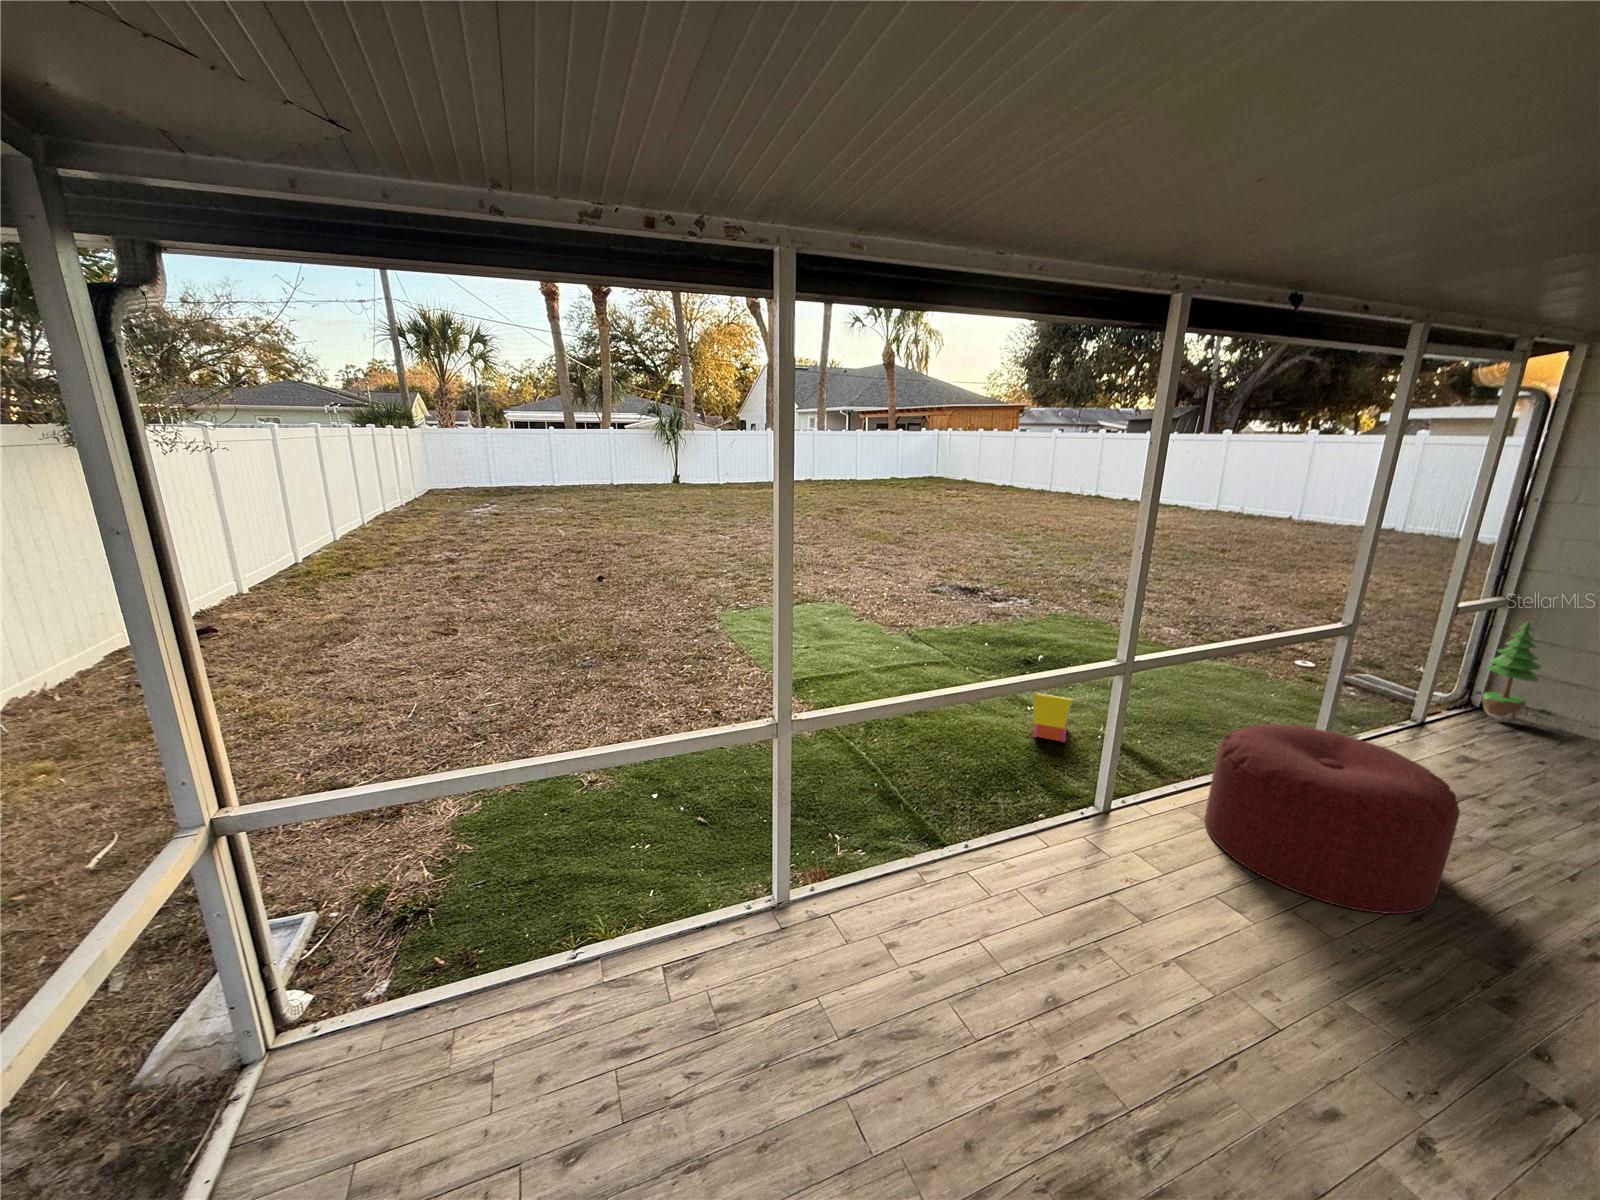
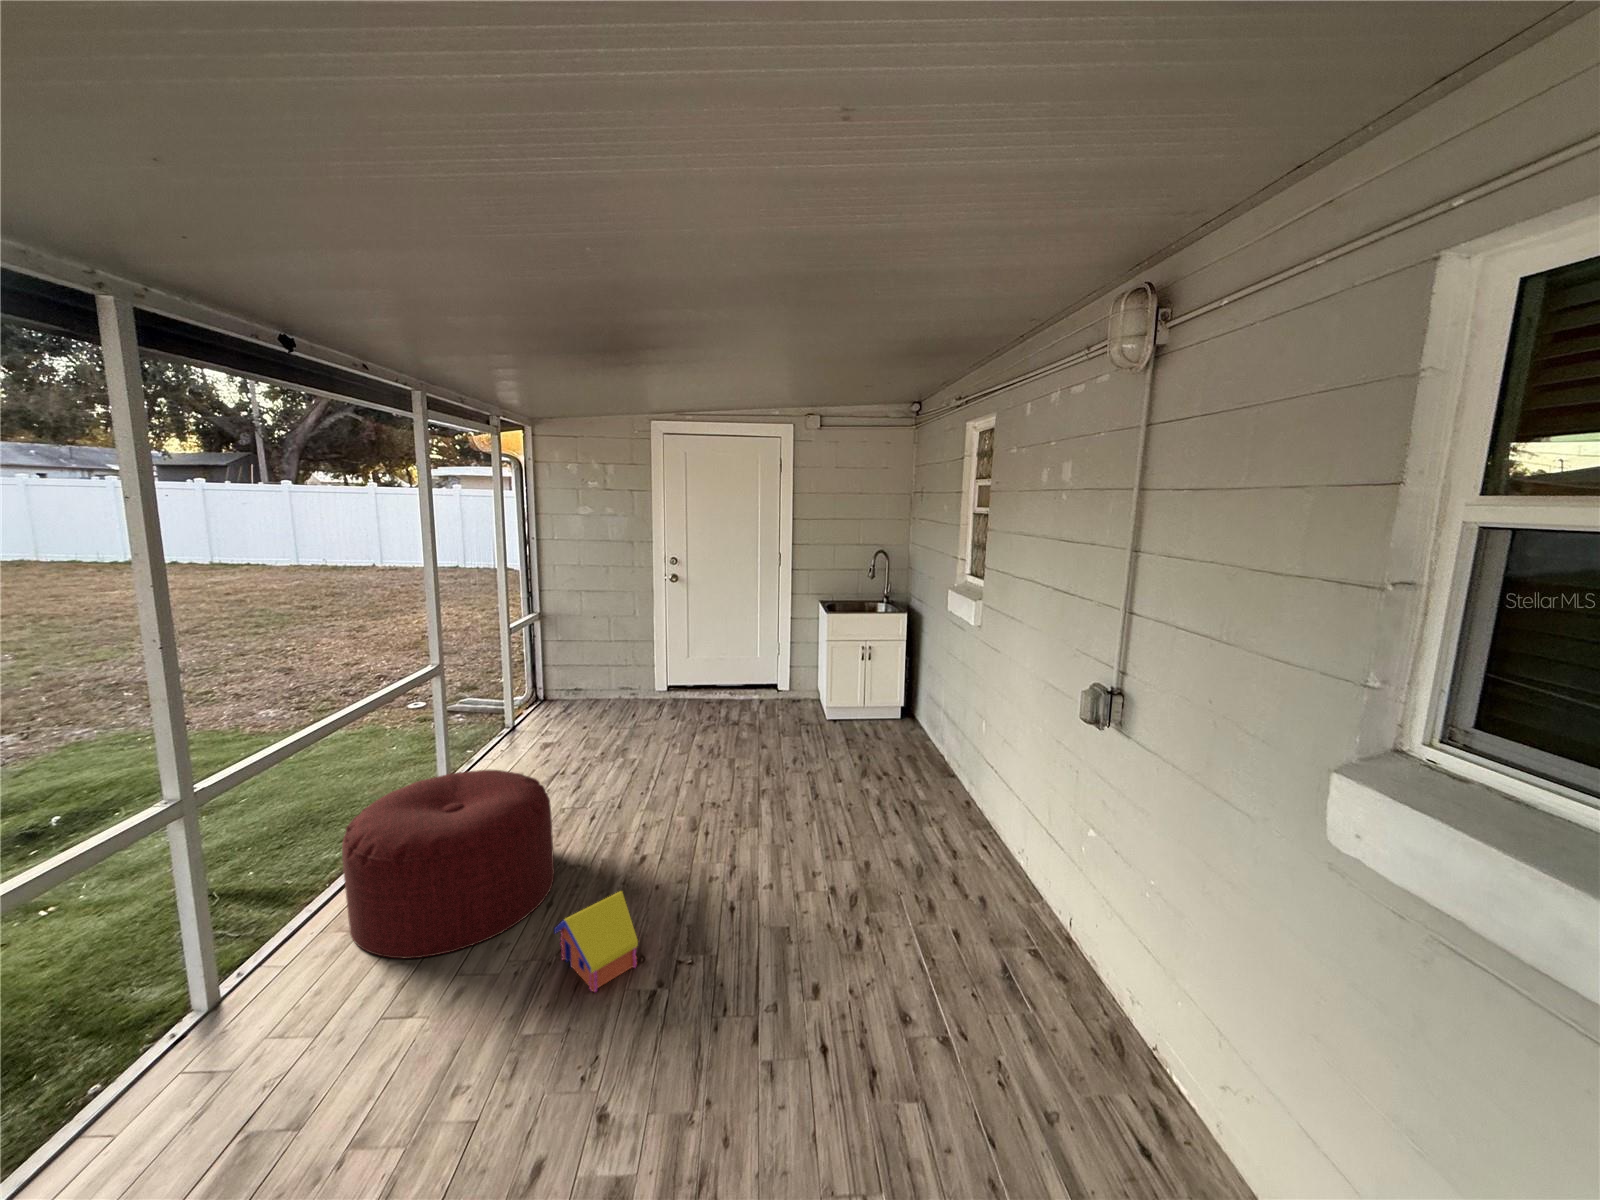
potted tree: present [1482,621,1541,721] -> none [537,627,568,705]
toy house: present [1033,693,1073,742] -> present [554,891,638,992]

